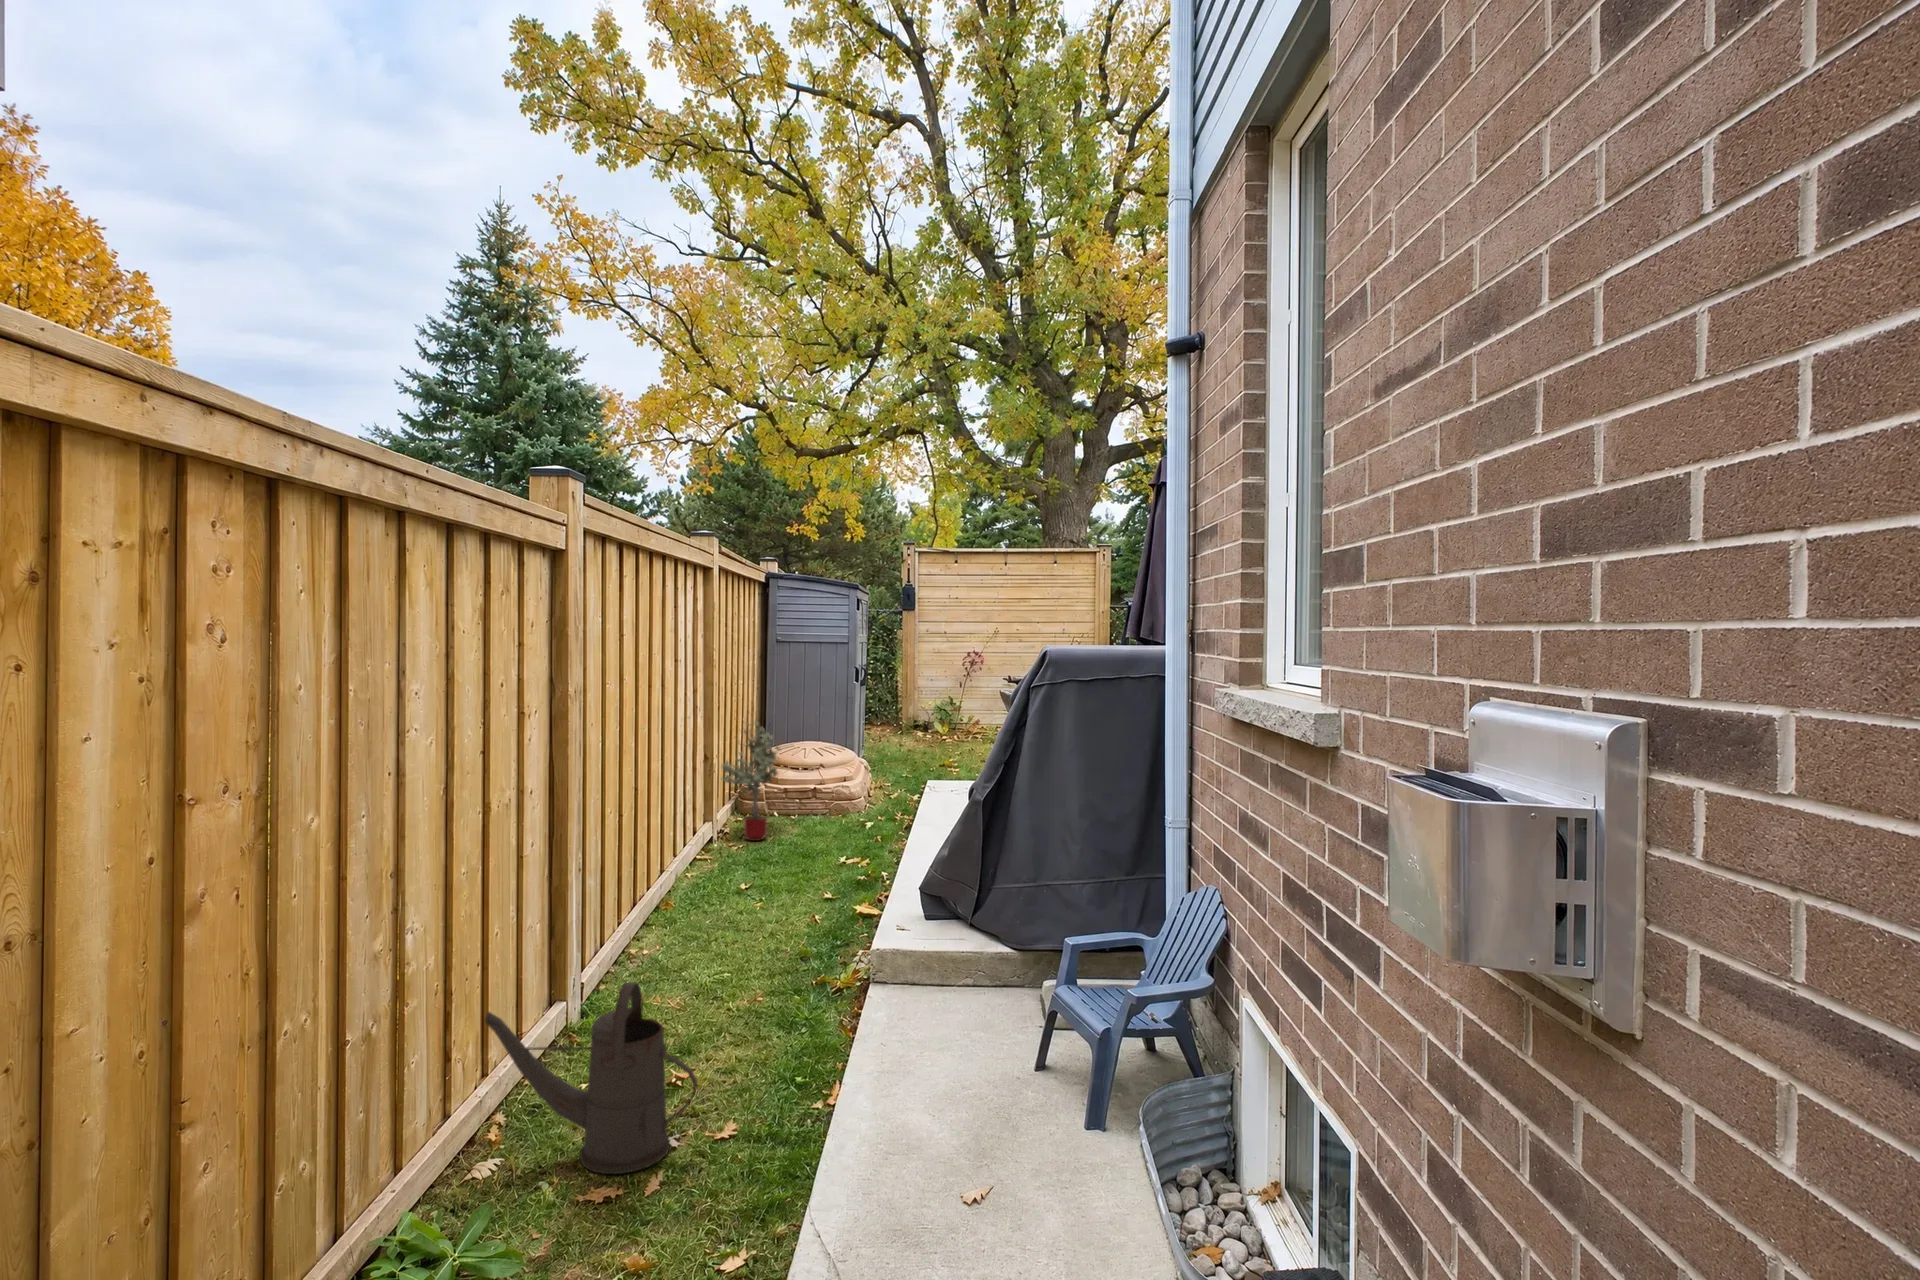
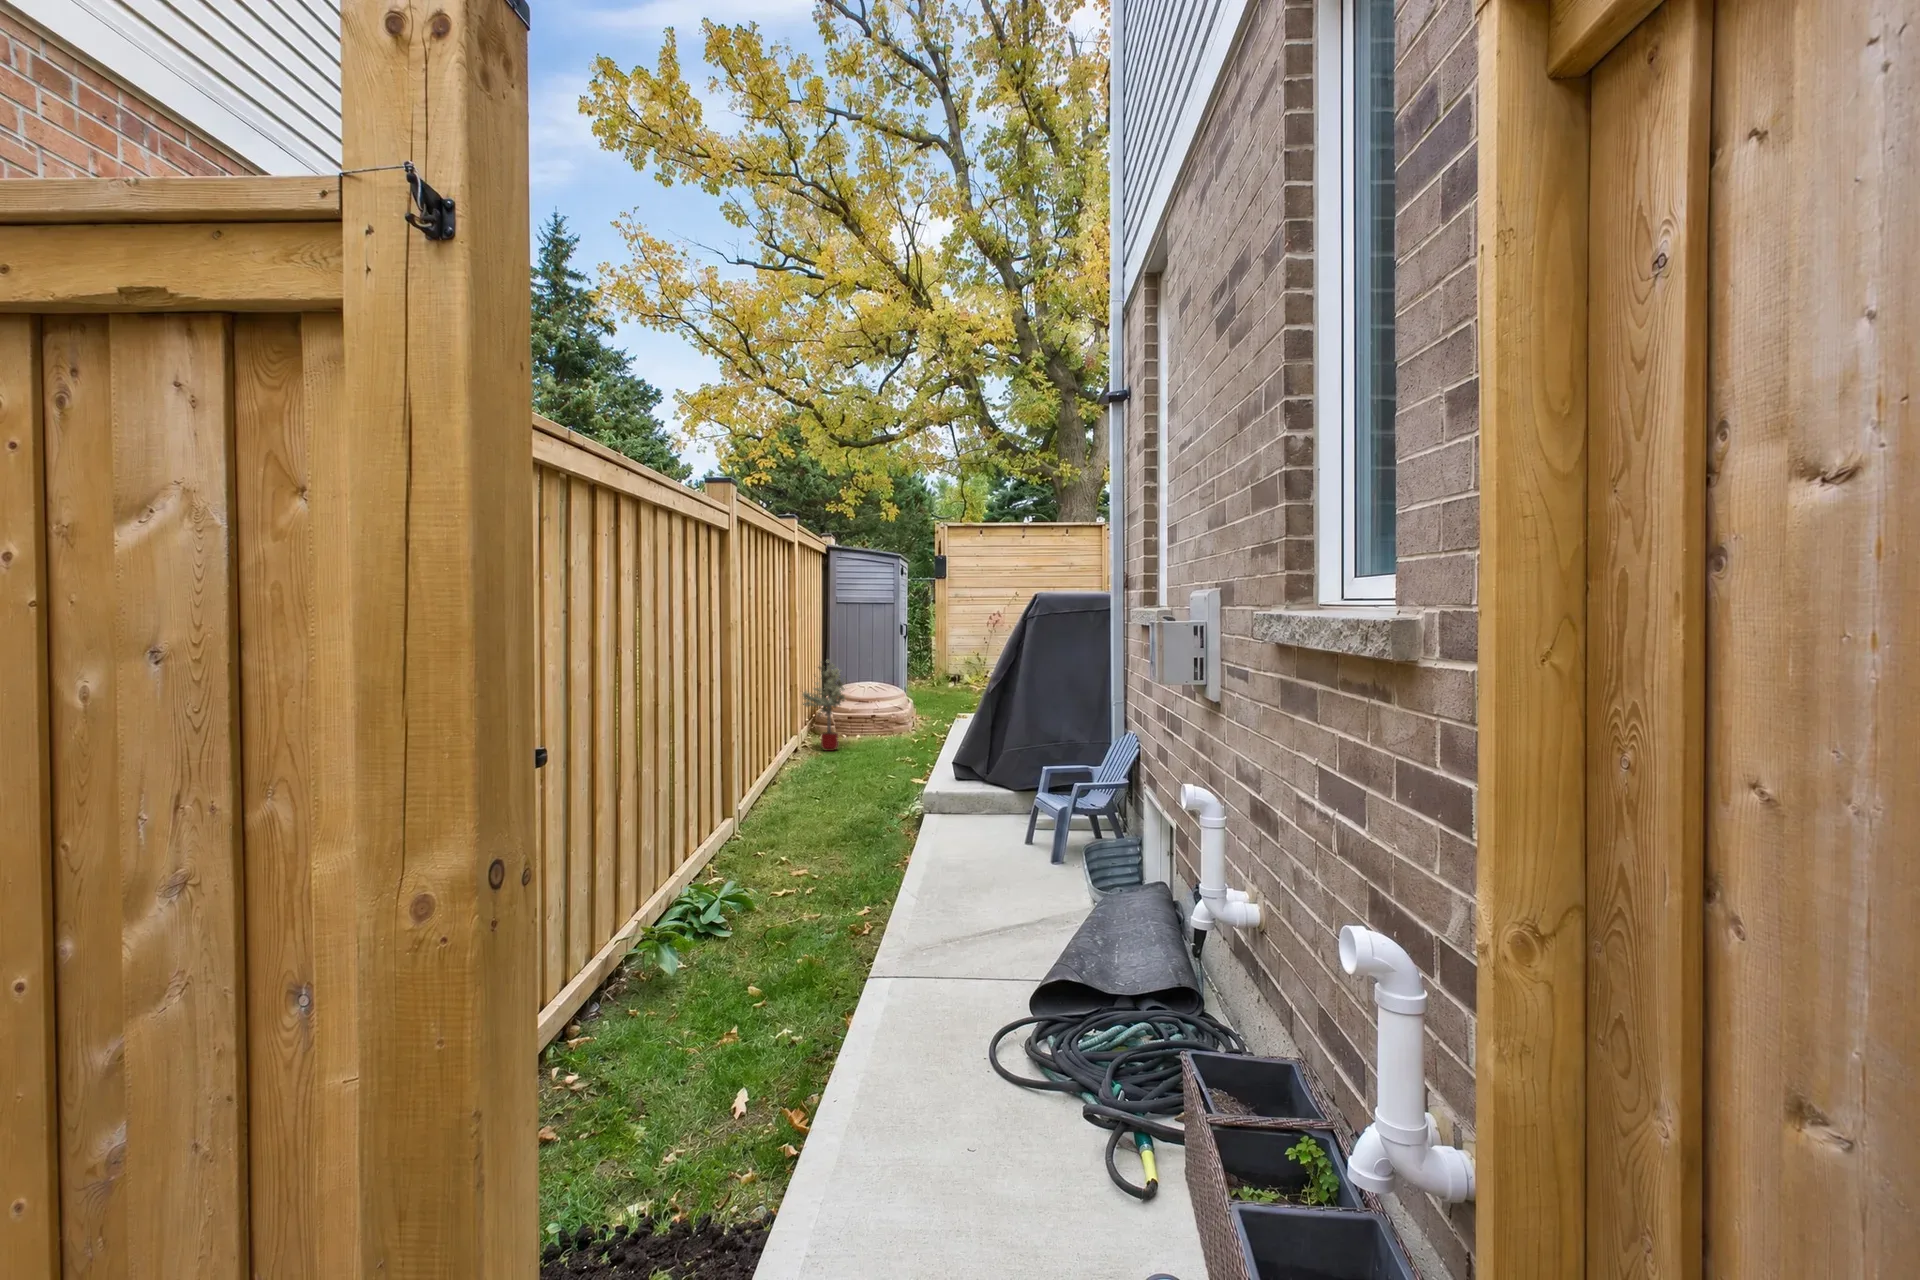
watering can: present [485,982,697,1174] -> none [711,776,831,879]

